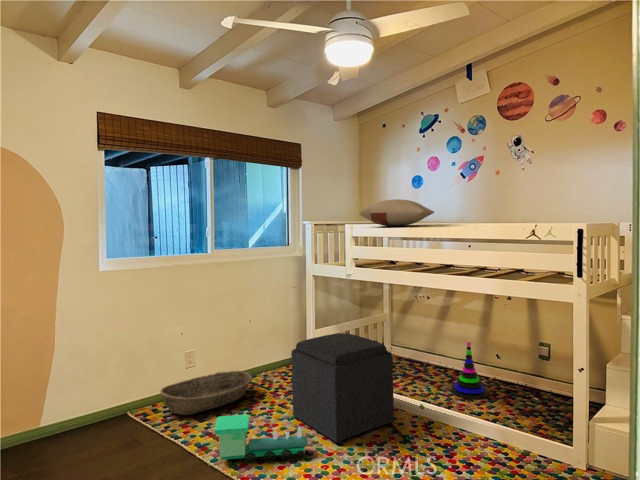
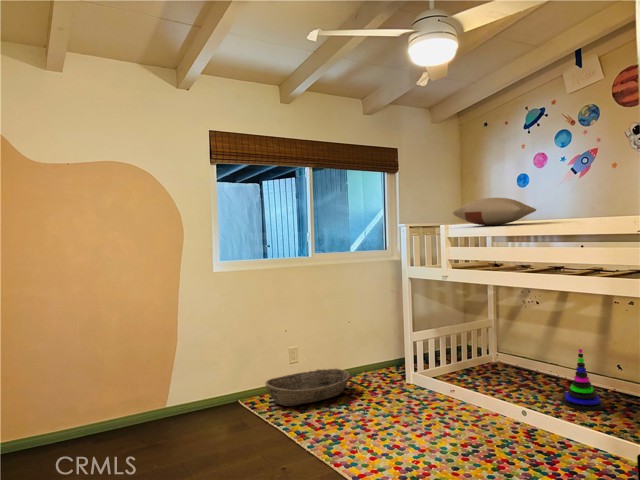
ottoman: present [291,333,394,443] -> none [386,335,492,441]
toy train: present [214,414,309,463] -> none [311,406,401,452]

